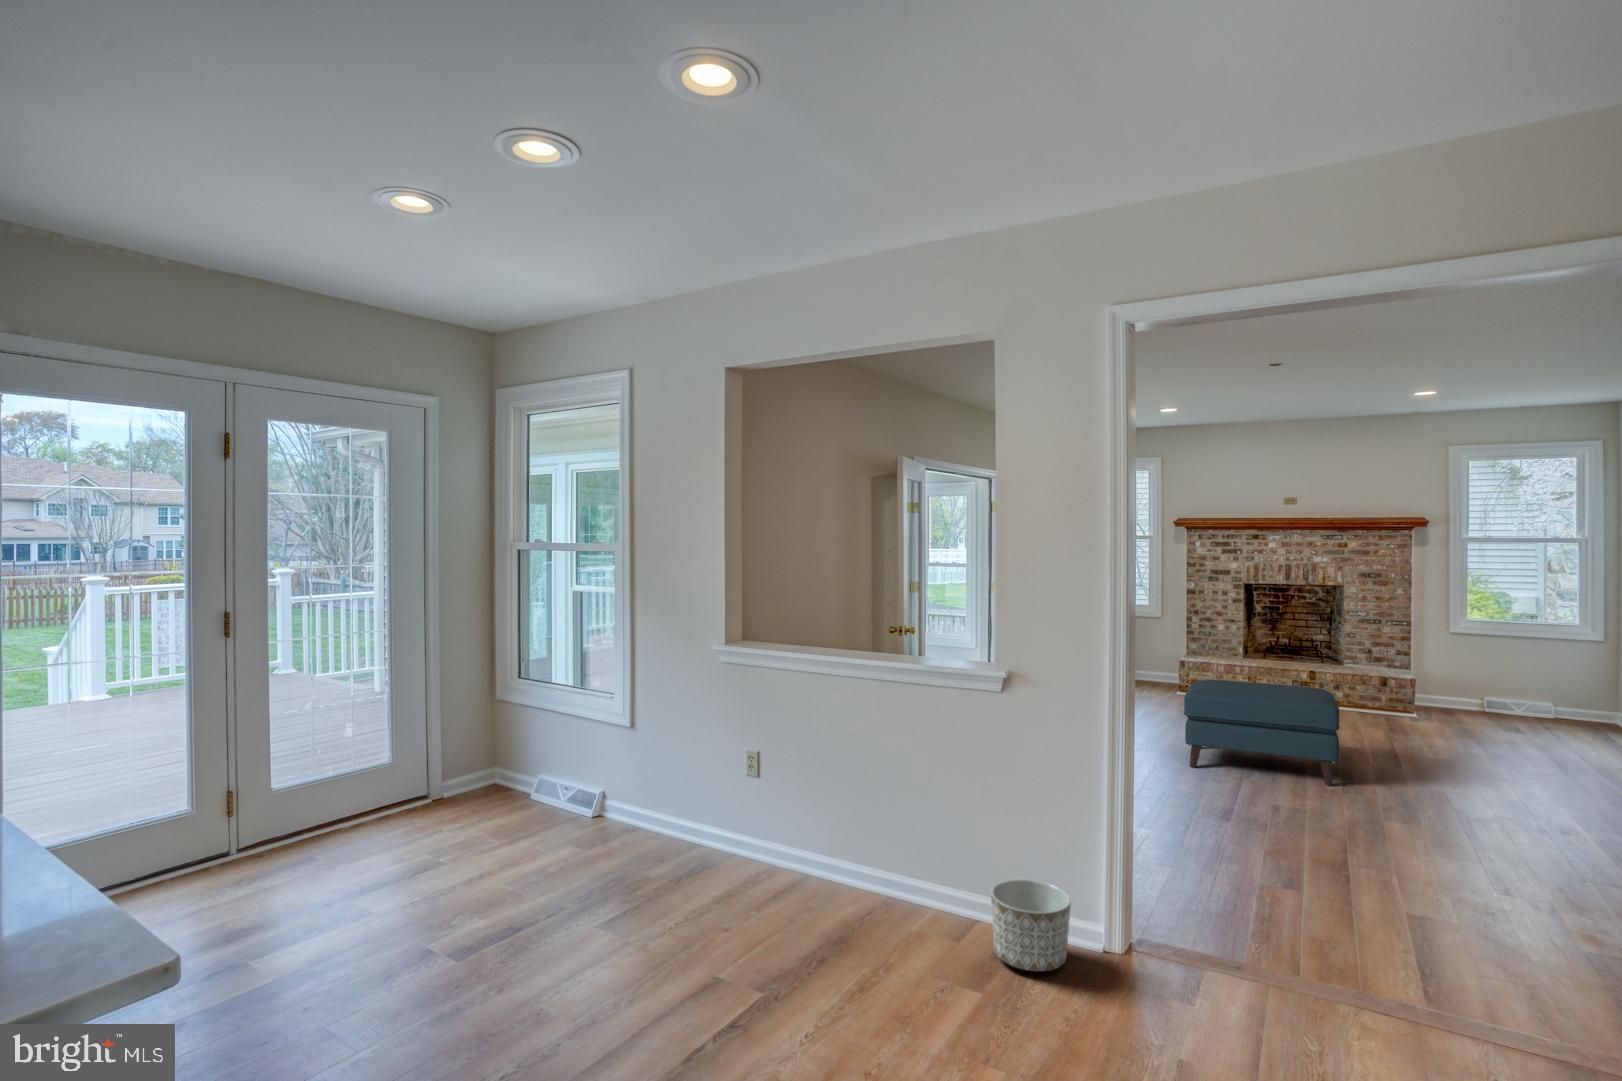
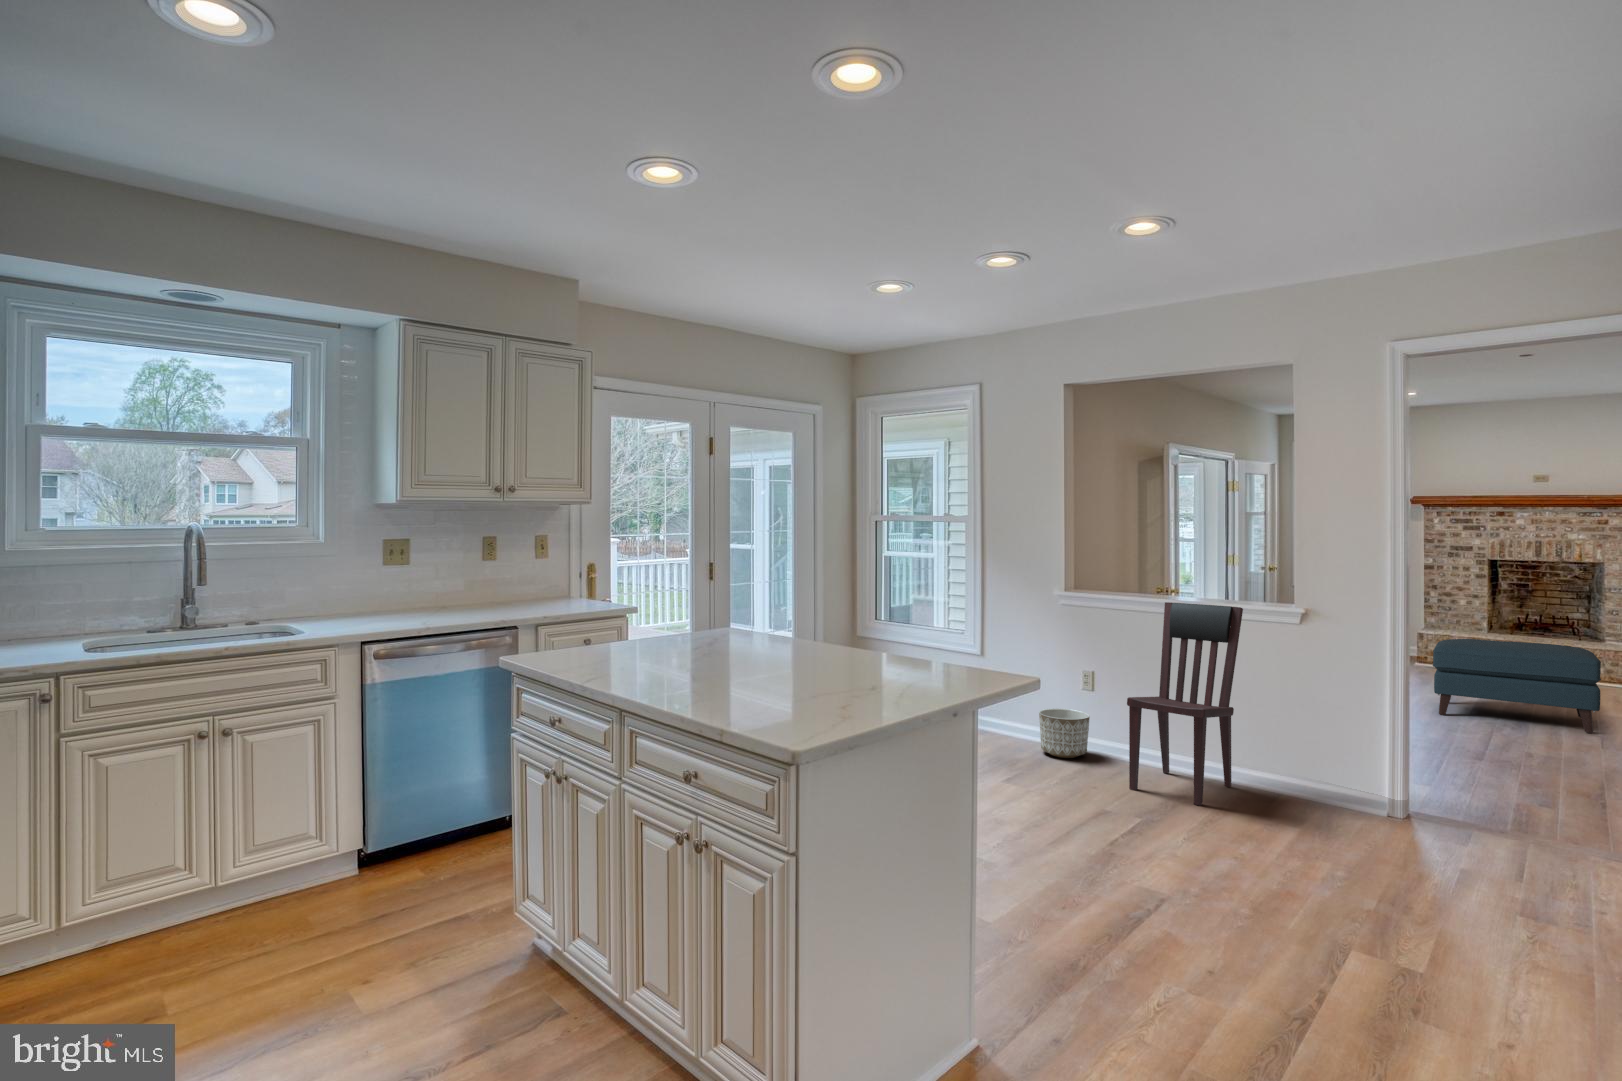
dining chair: none [799,681,949,968] -> present [1127,602,1243,806]
planter: present [991,879,1071,972] -> present [1039,708,1090,758]

